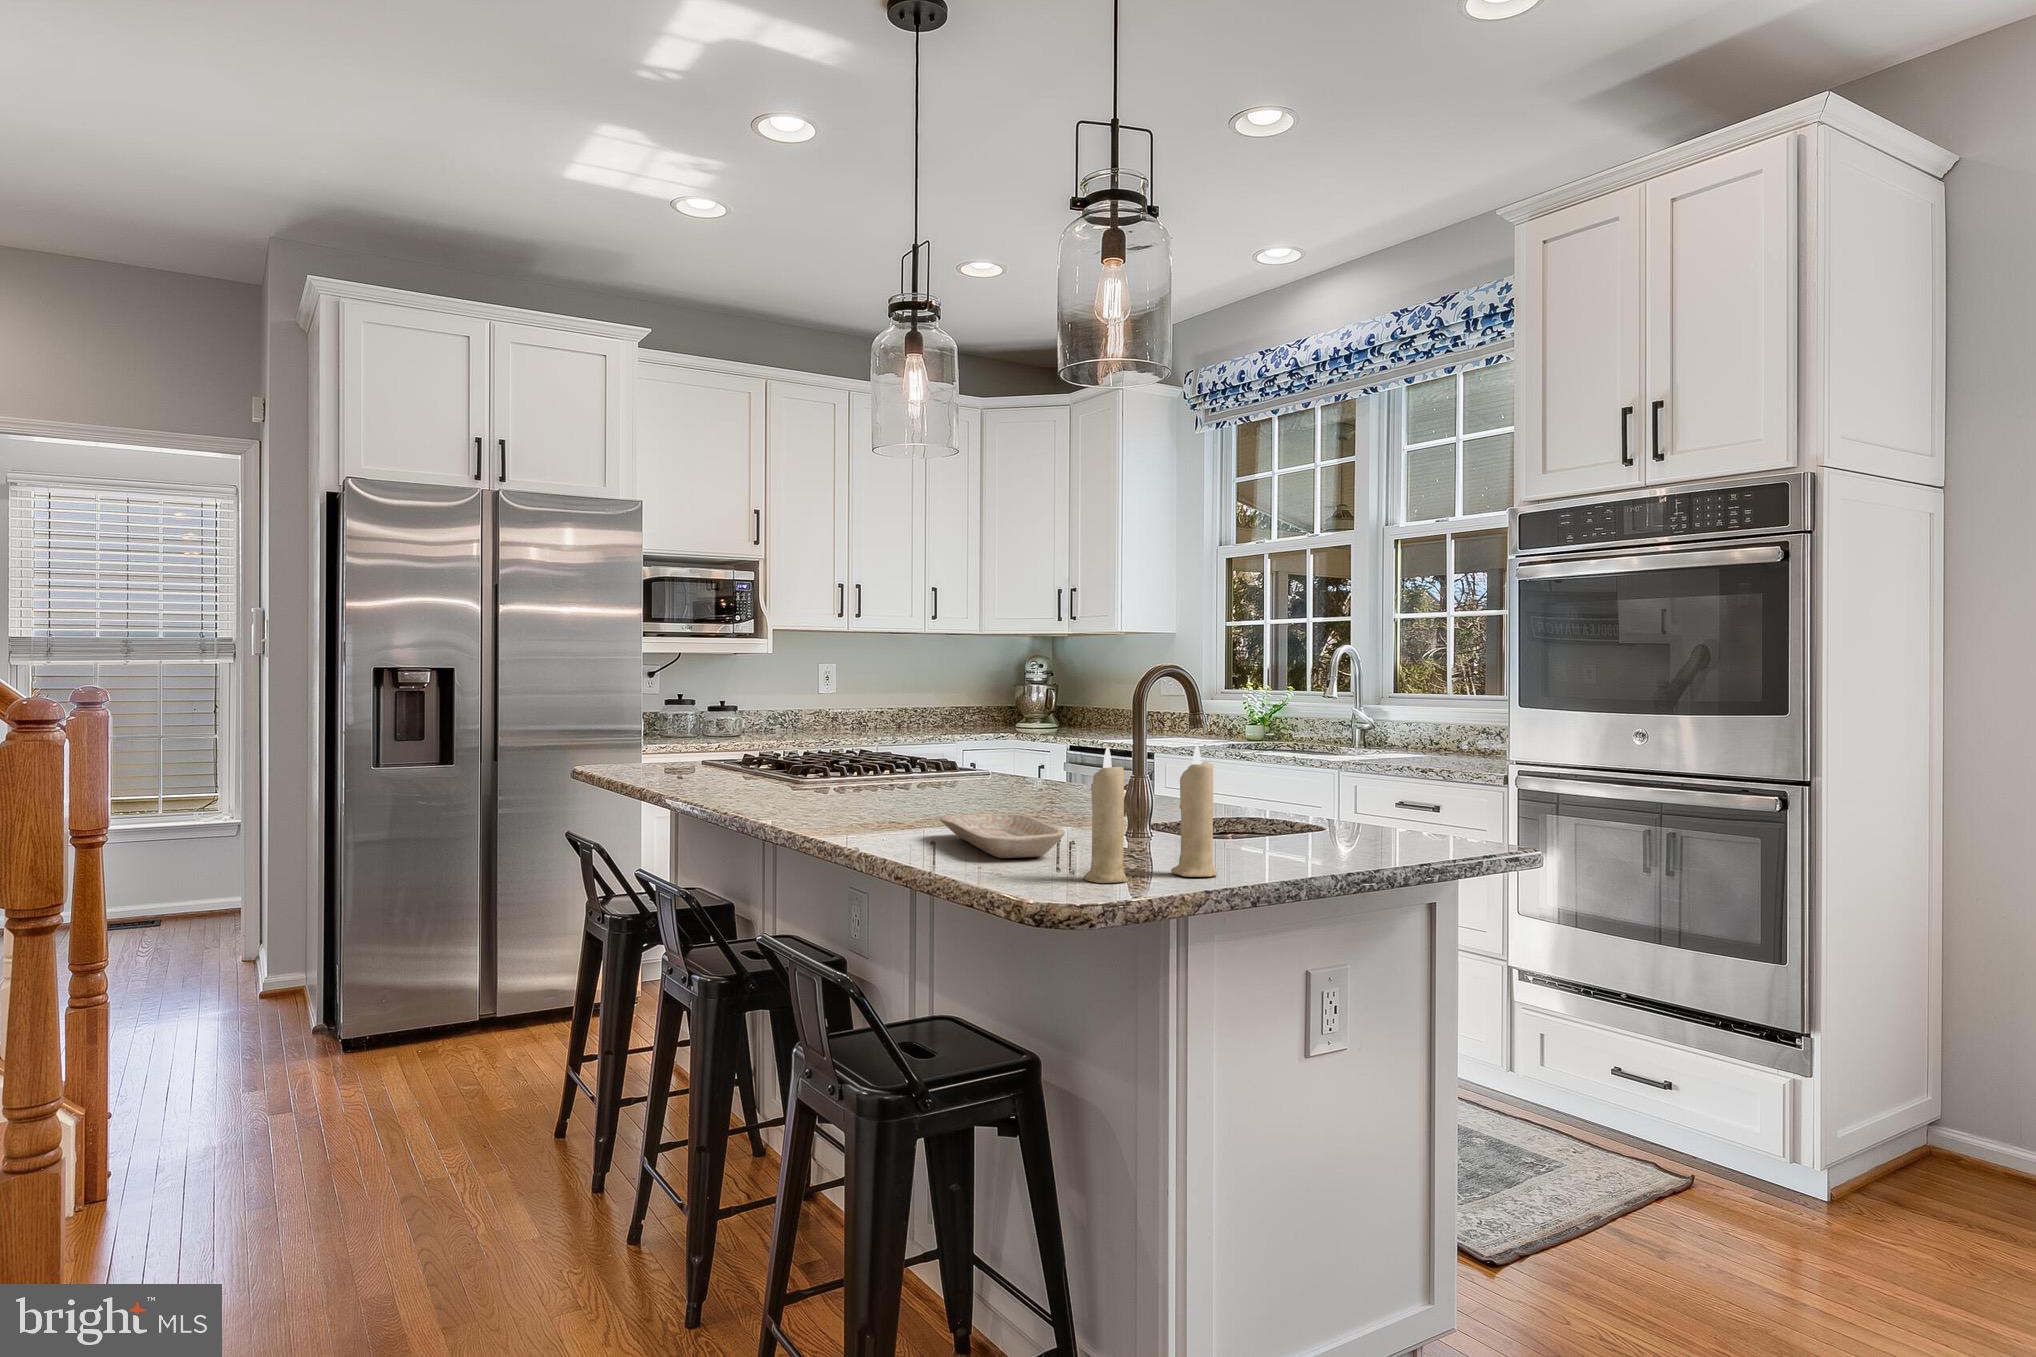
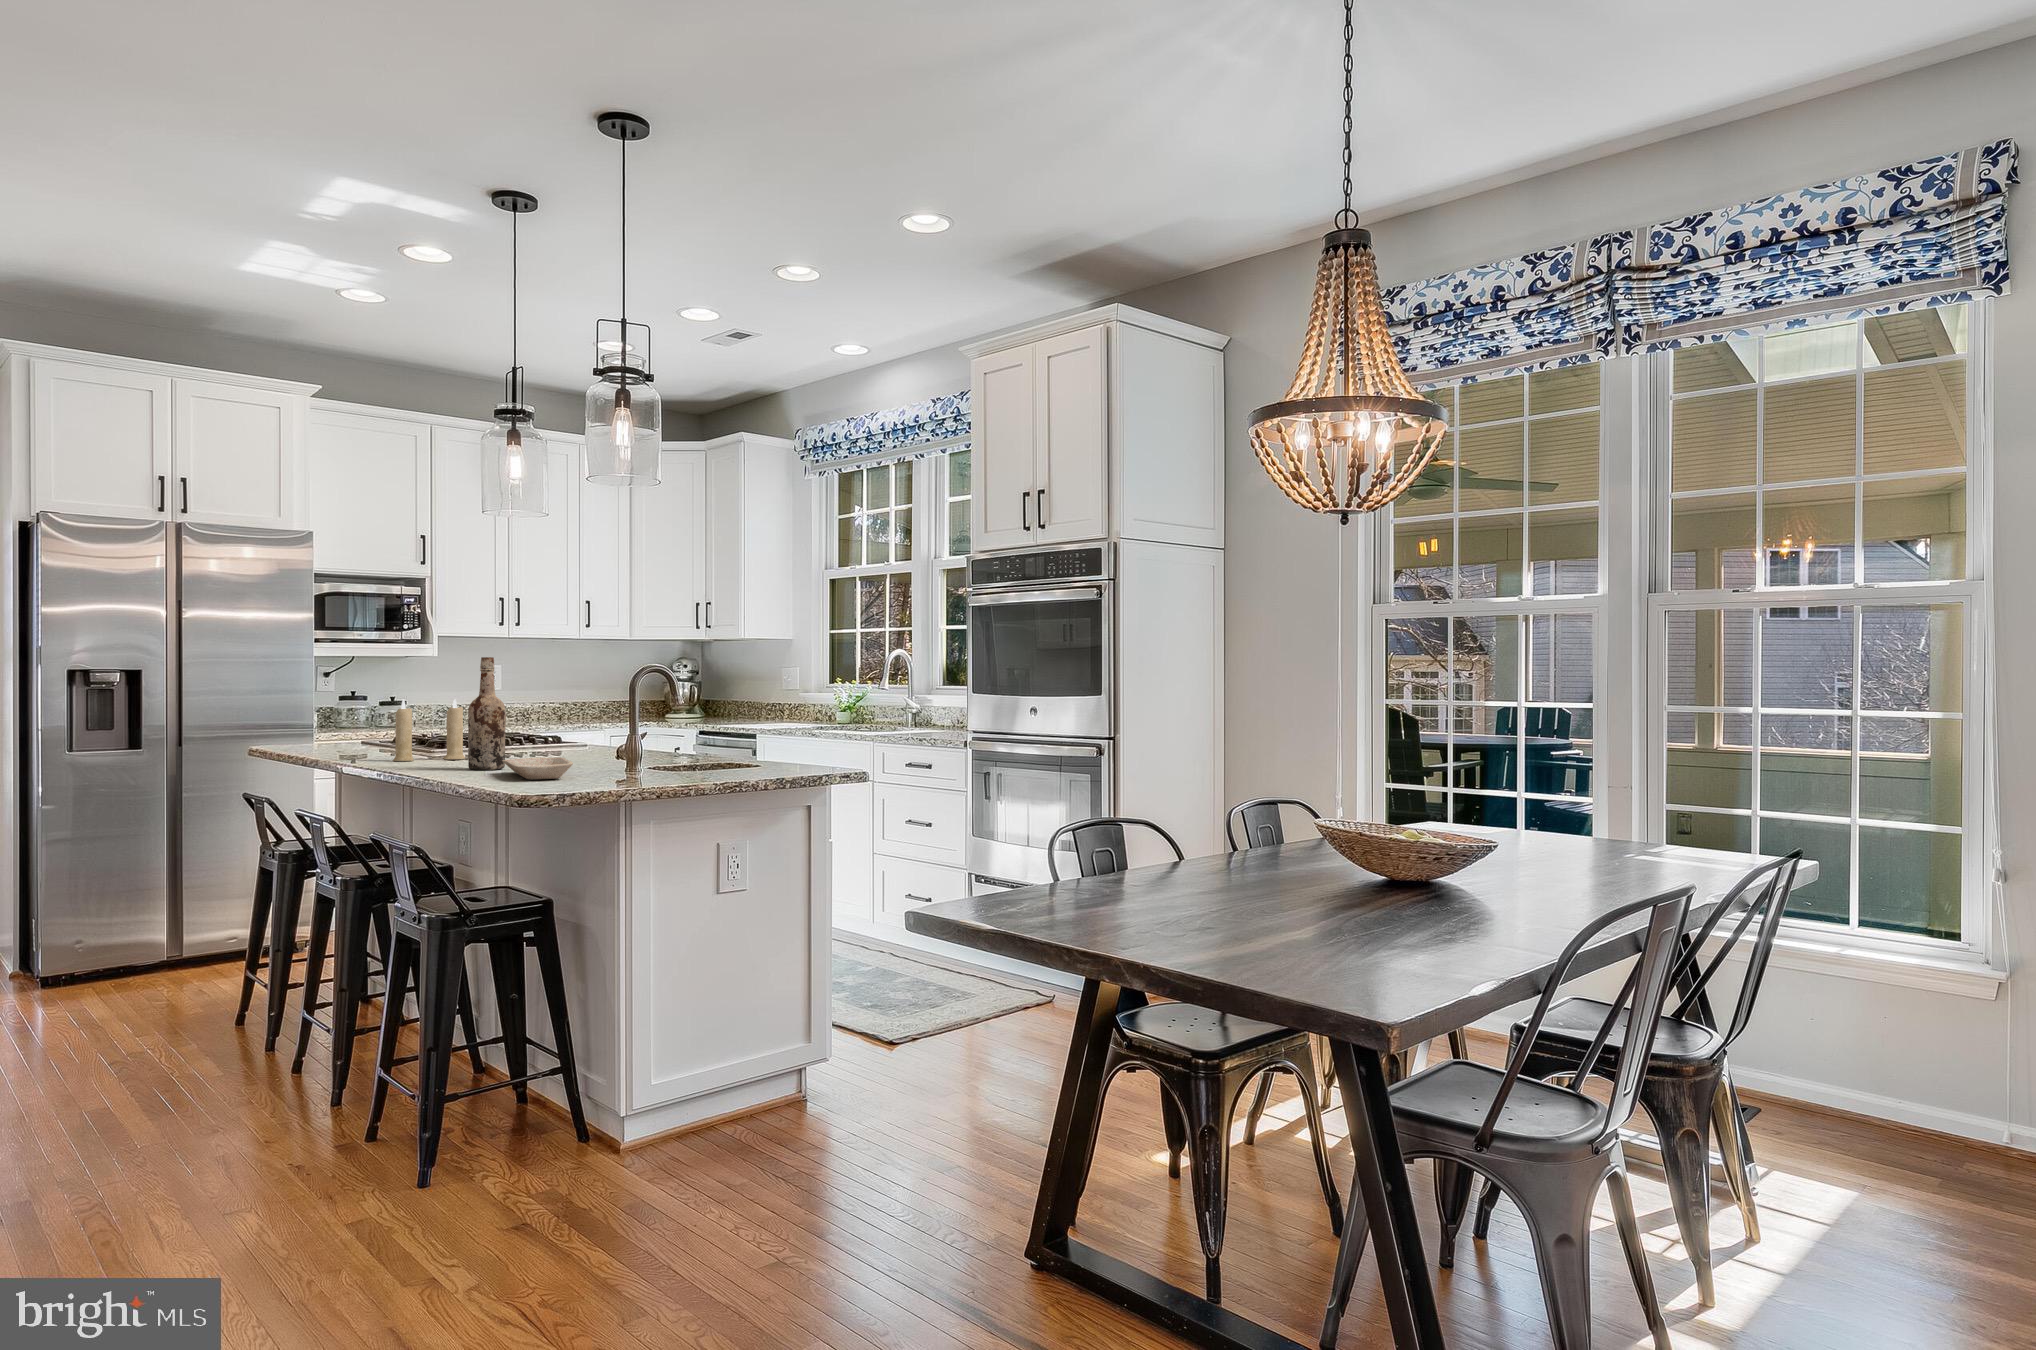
wine bottle: none [880,657,932,828] -> present [468,657,506,770]
candle: present [1083,745,1218,883] -> present [393,699,465,761]

